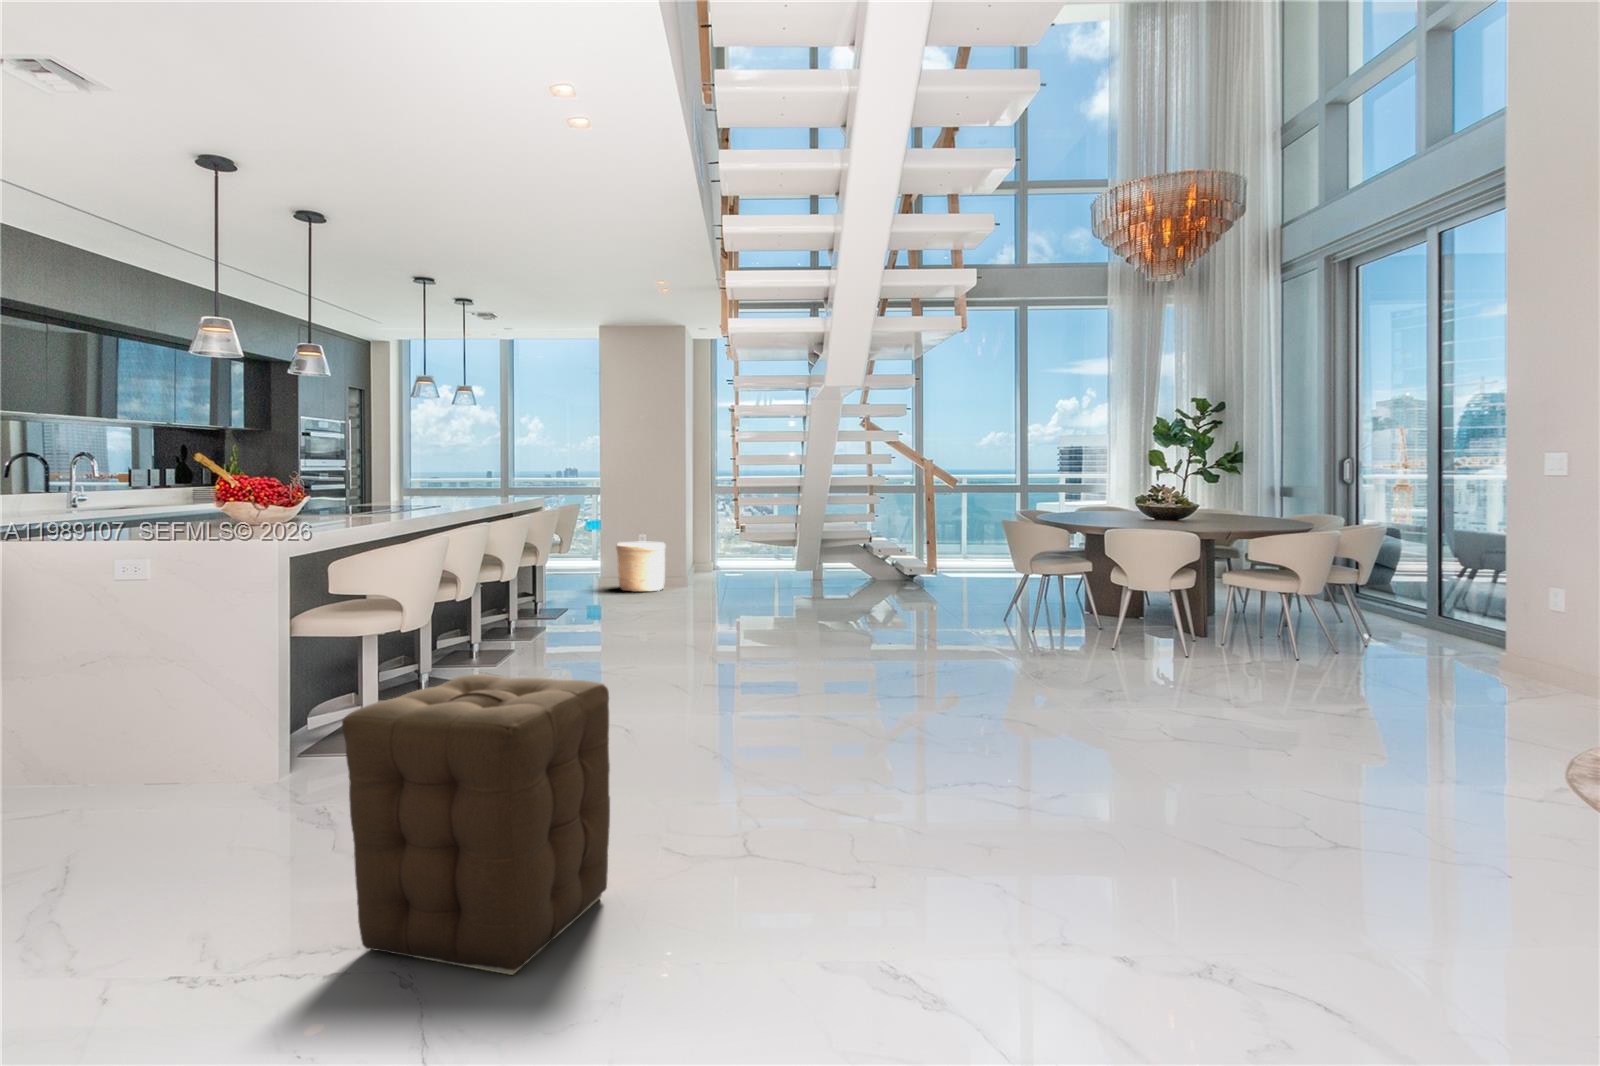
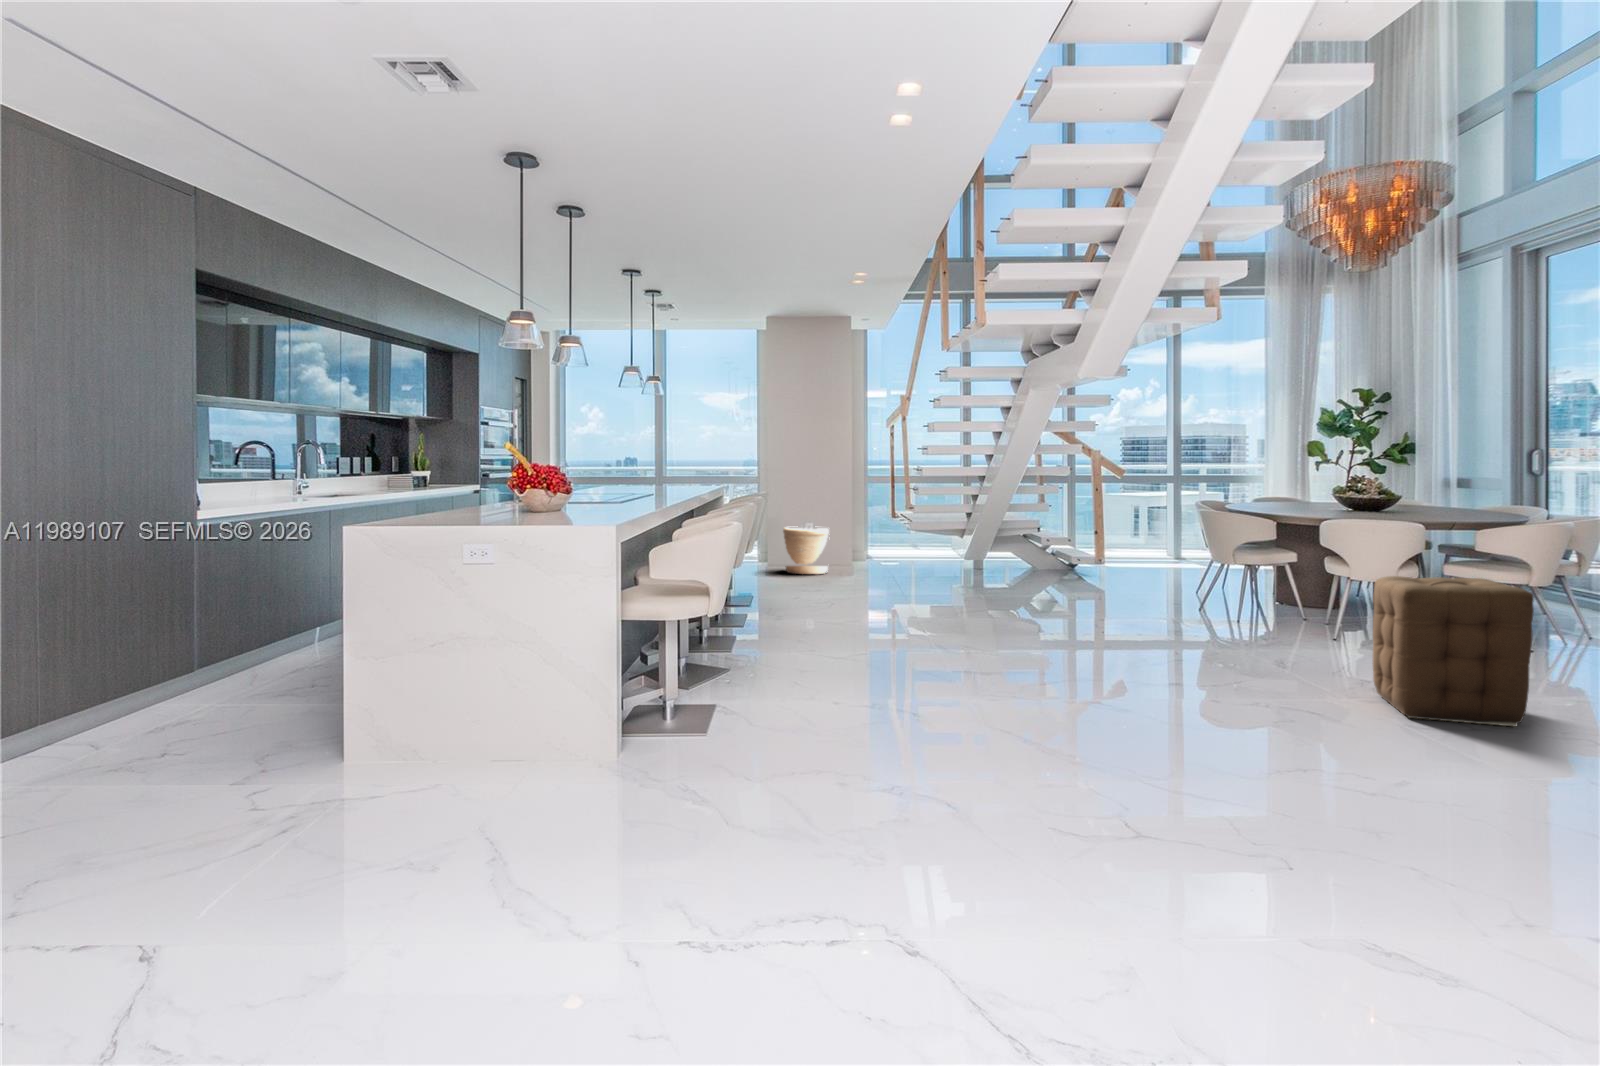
ottoman: present [342,674,610,975] -> present [1373,576,1534,726]

